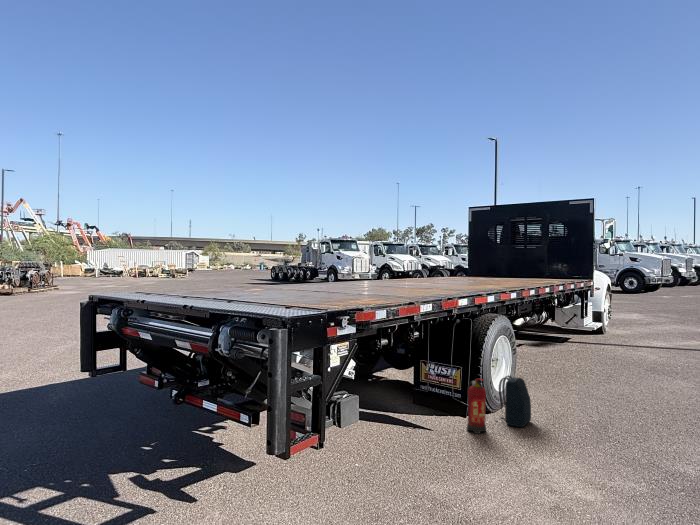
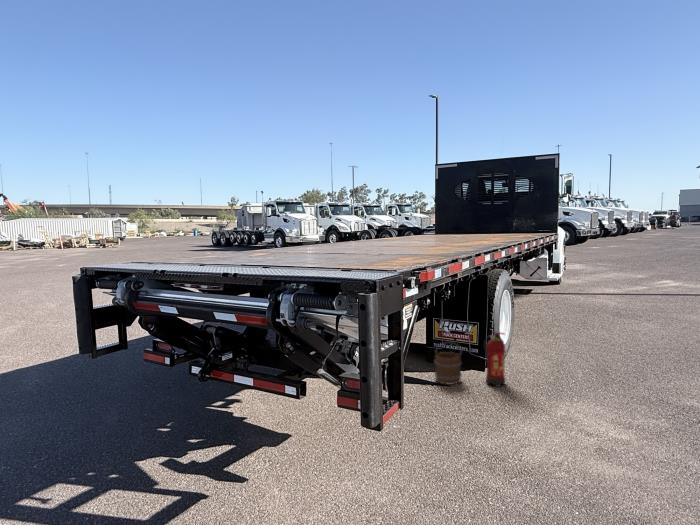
backpack: present [499,376,531,427] -> none [508,328,542,377]
bucket: none [417,385,444,428] -> present [435,350,461,385]

